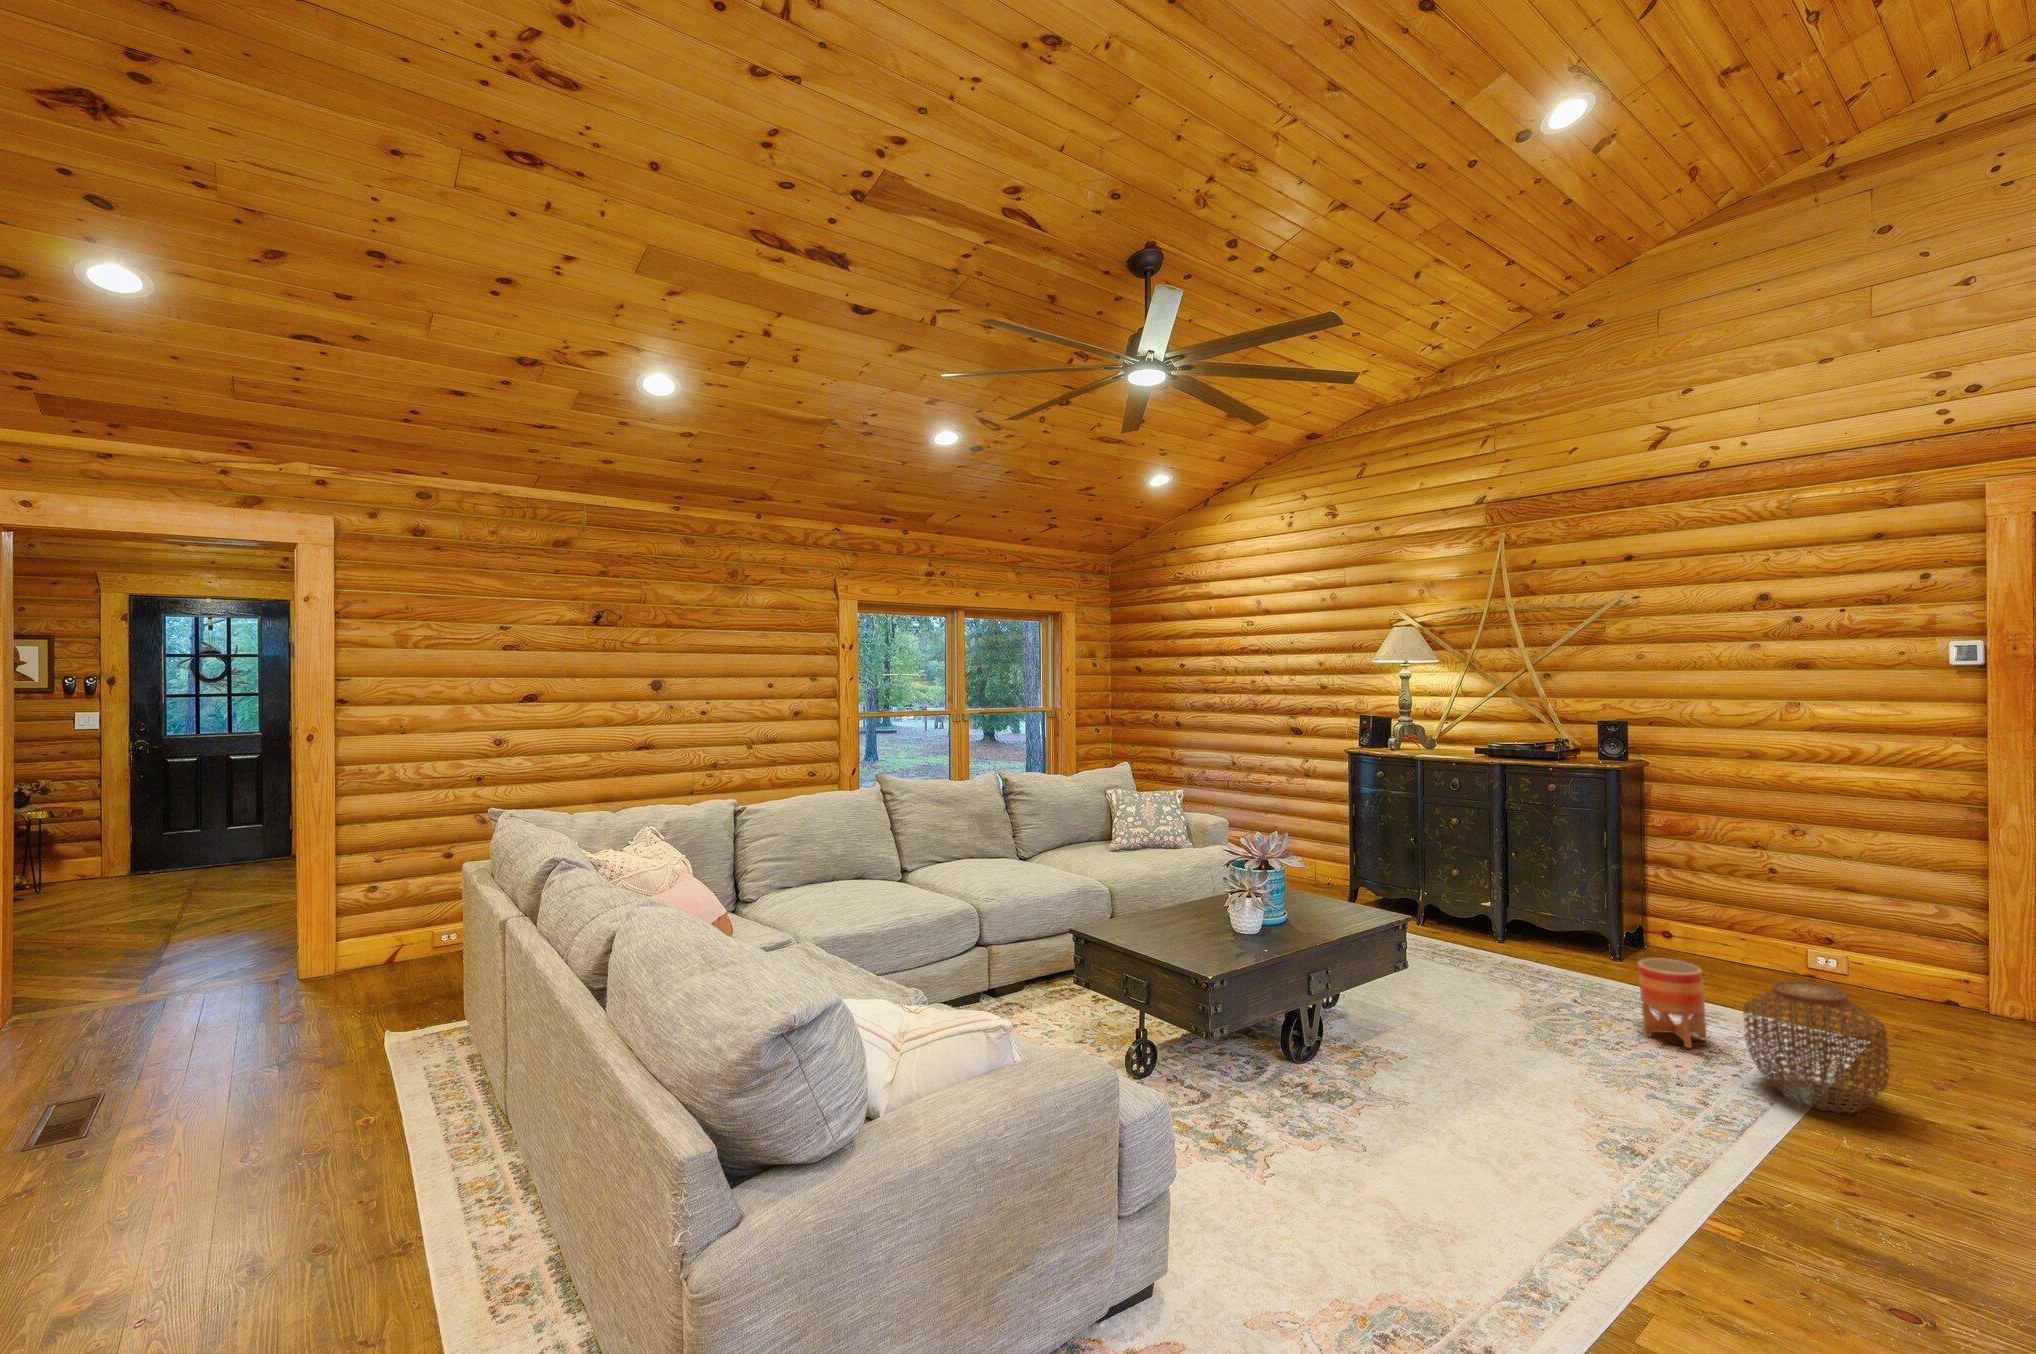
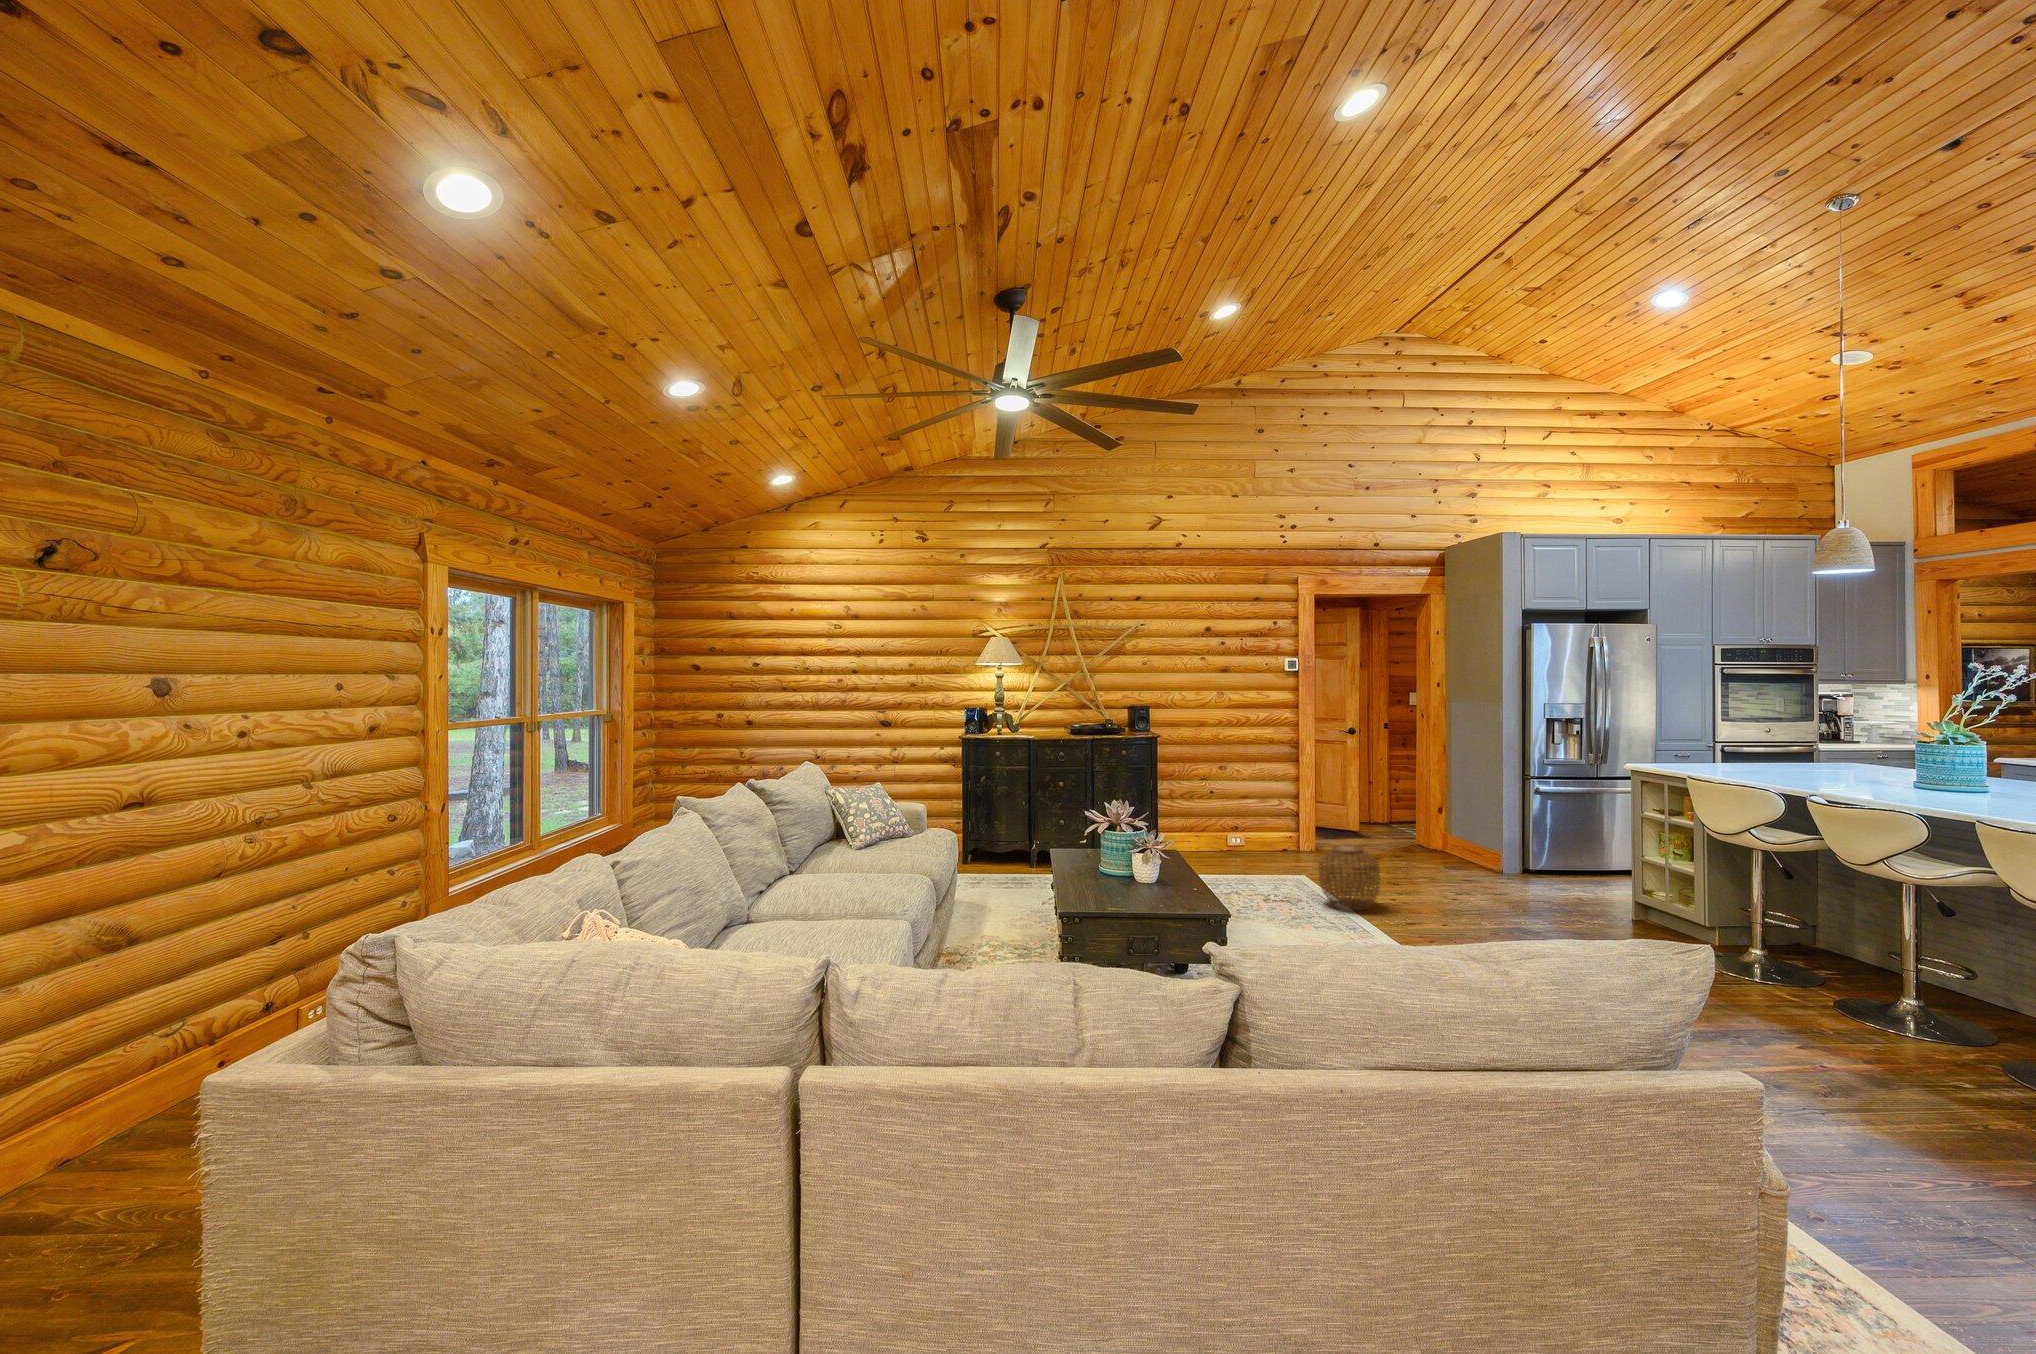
planter: present [1638,958,1707,1048] -> none [1252,850,1286,901]

